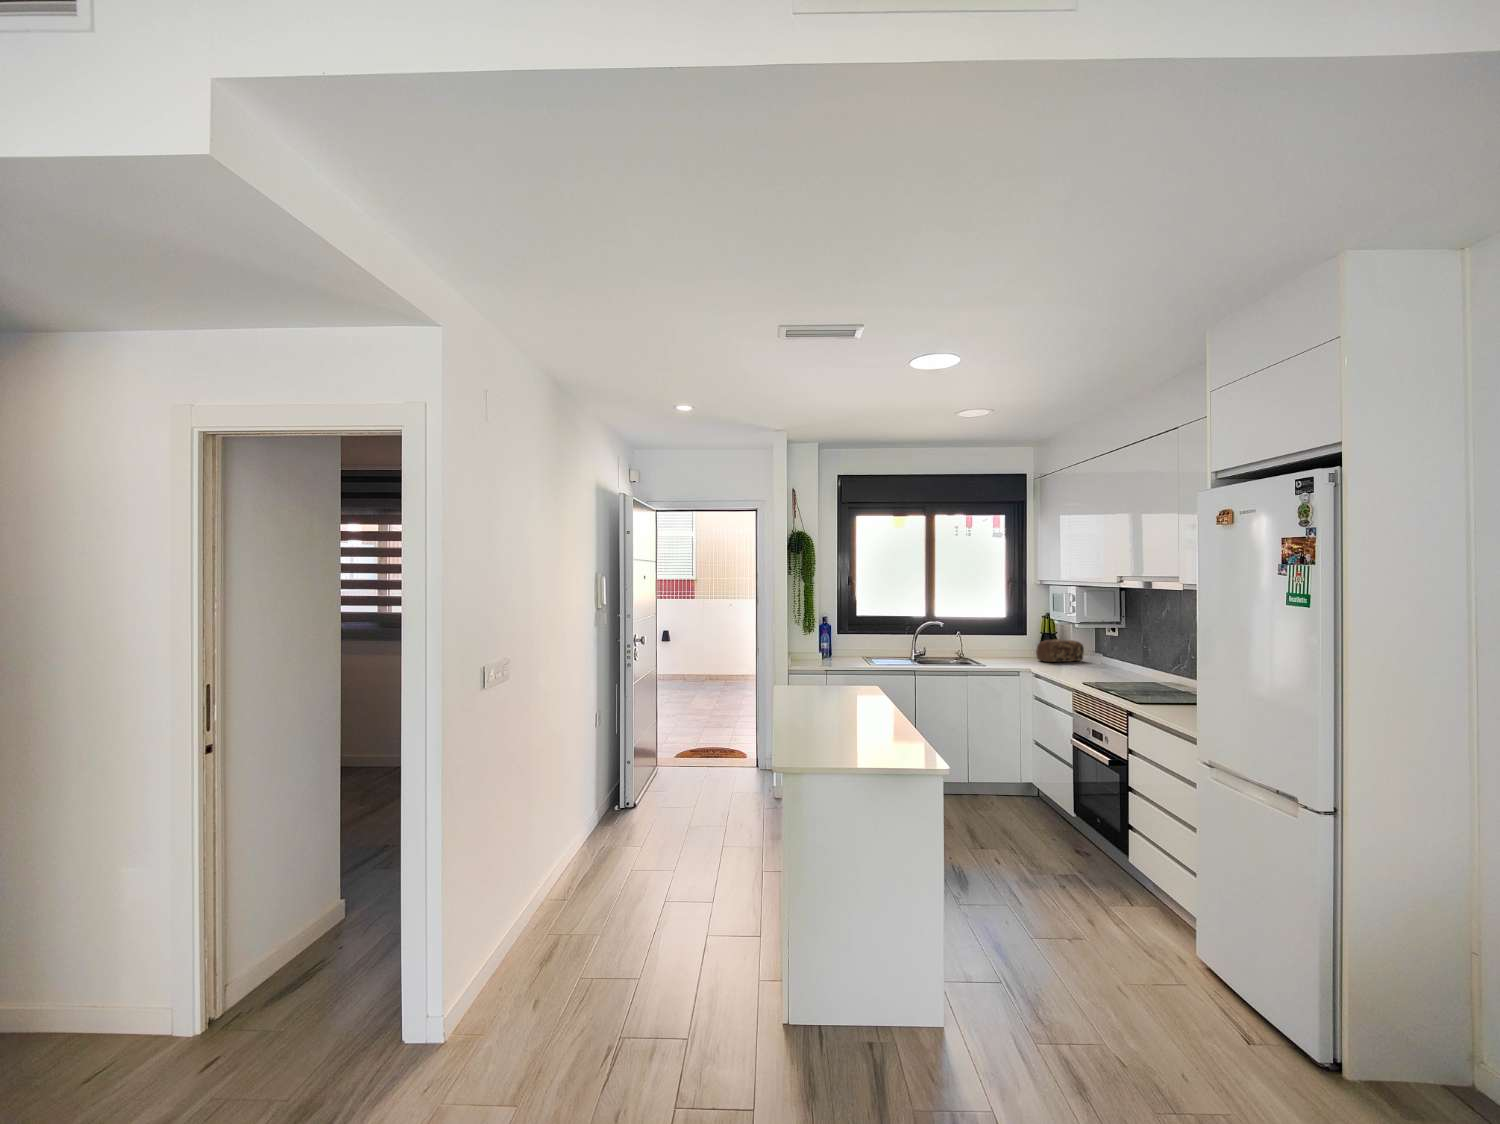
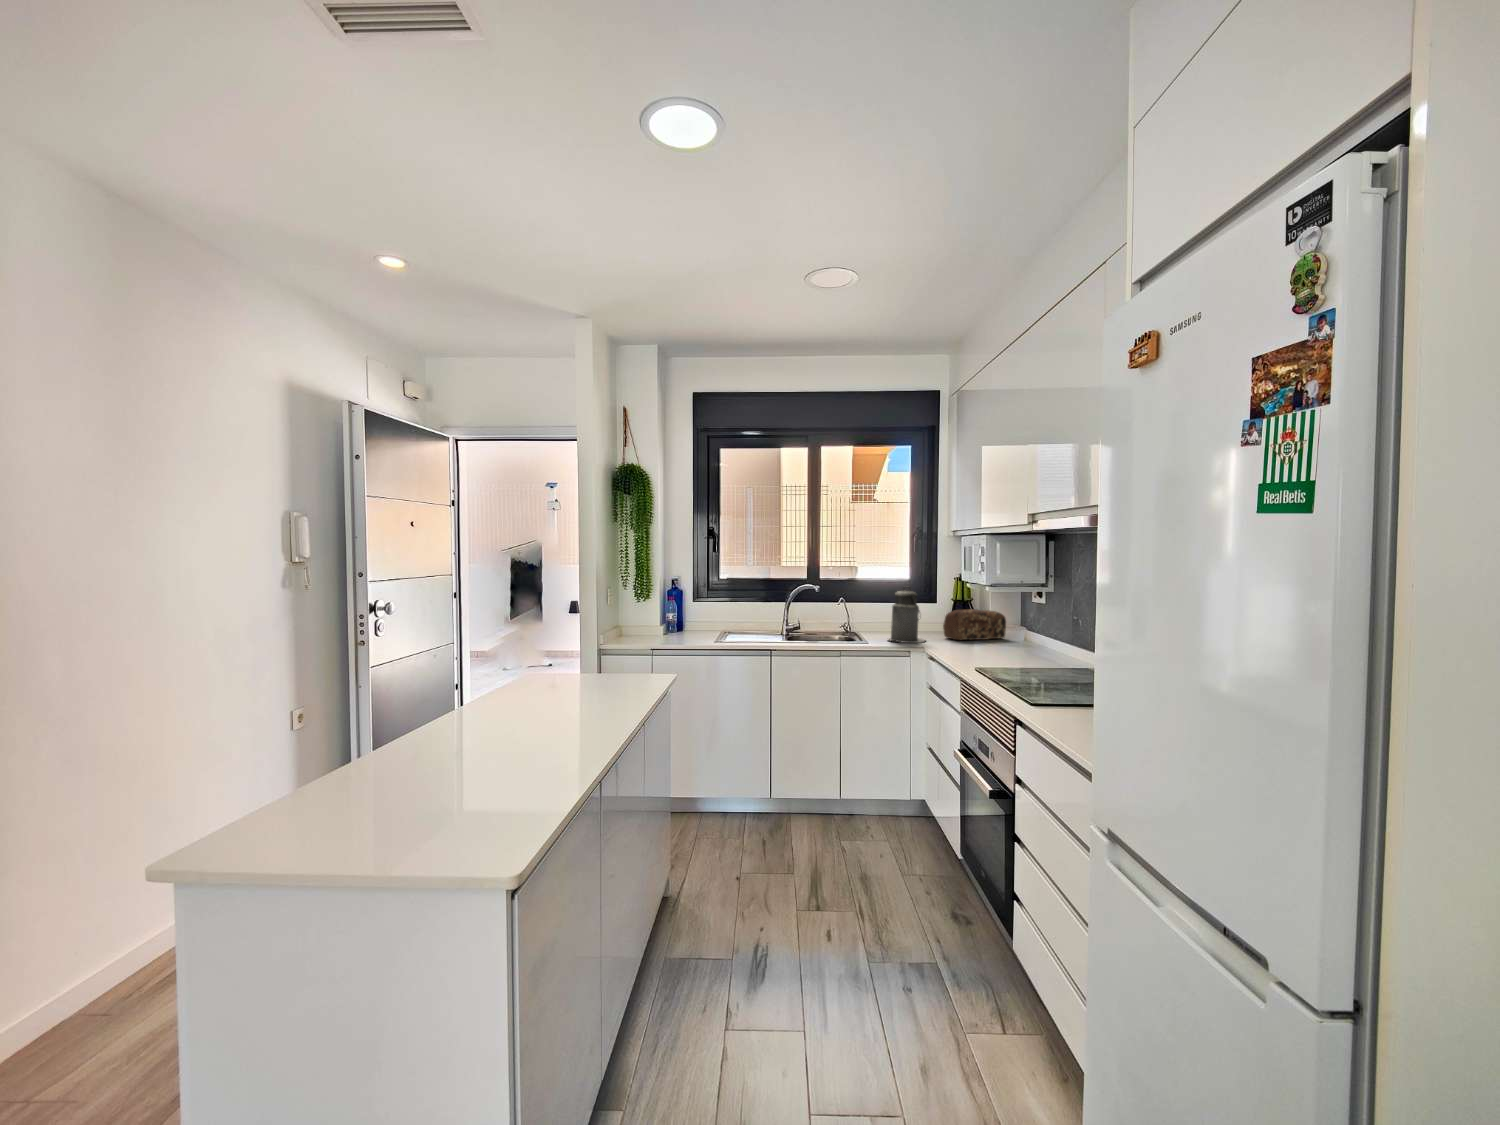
canister: none [997,623,1027,665] -> present [889,586,925,643]

